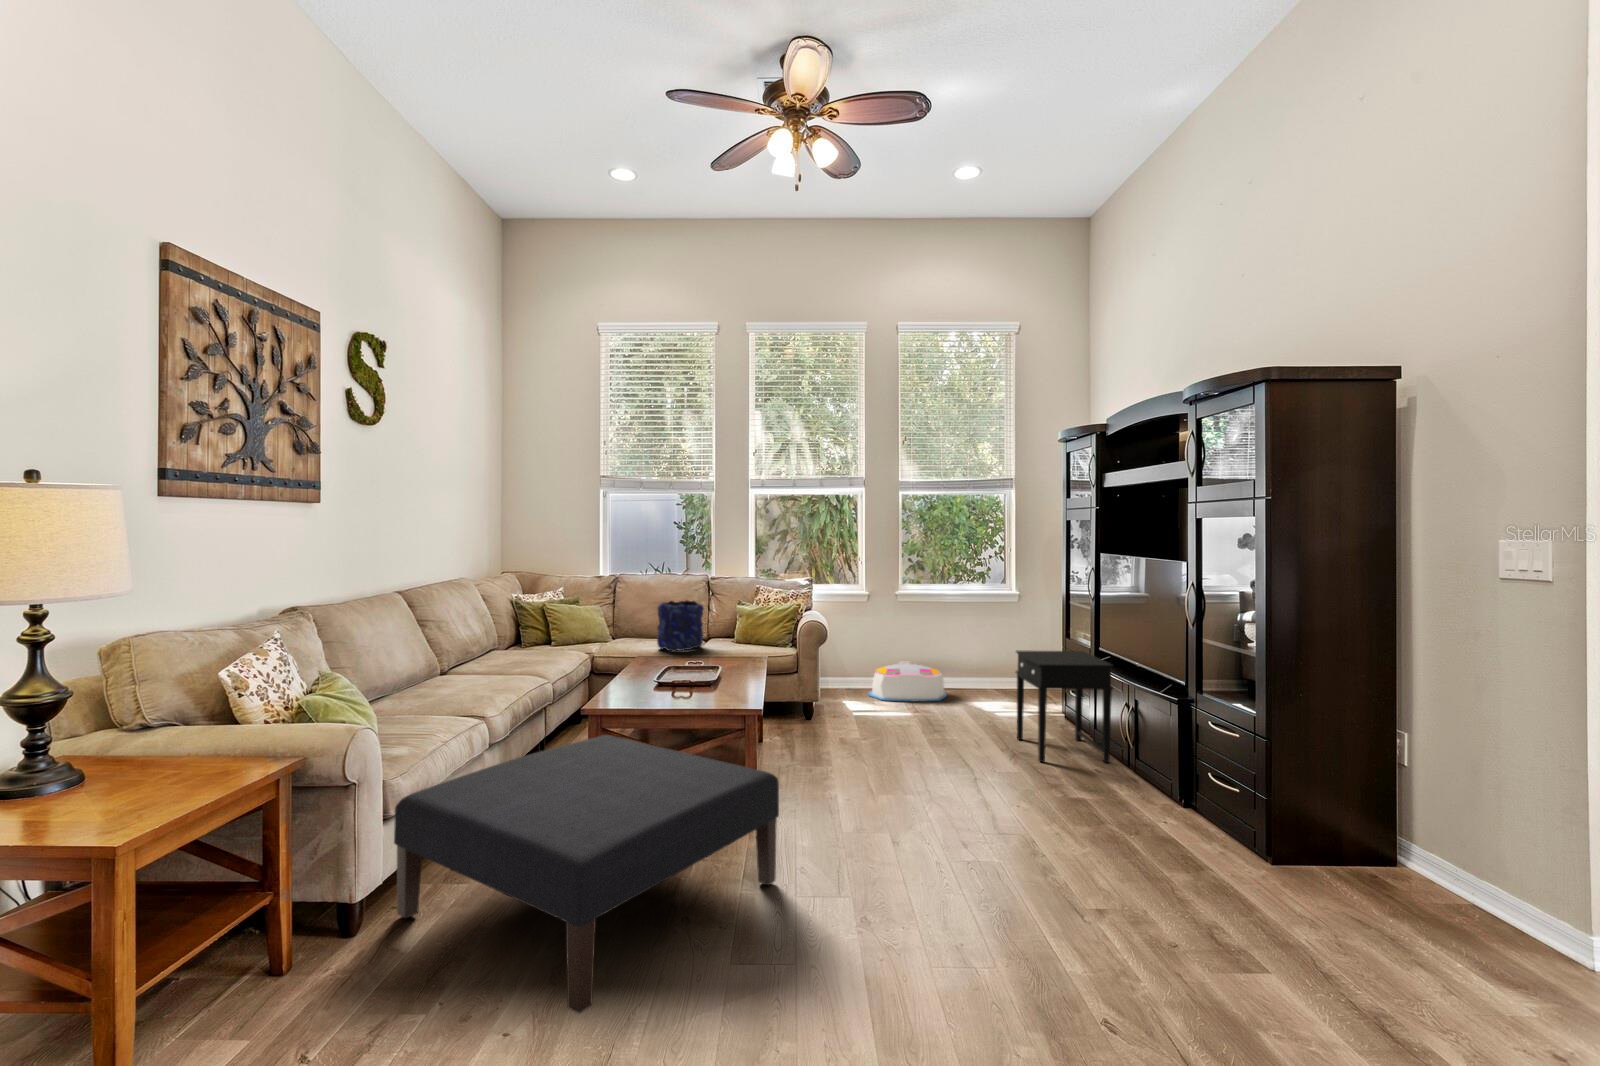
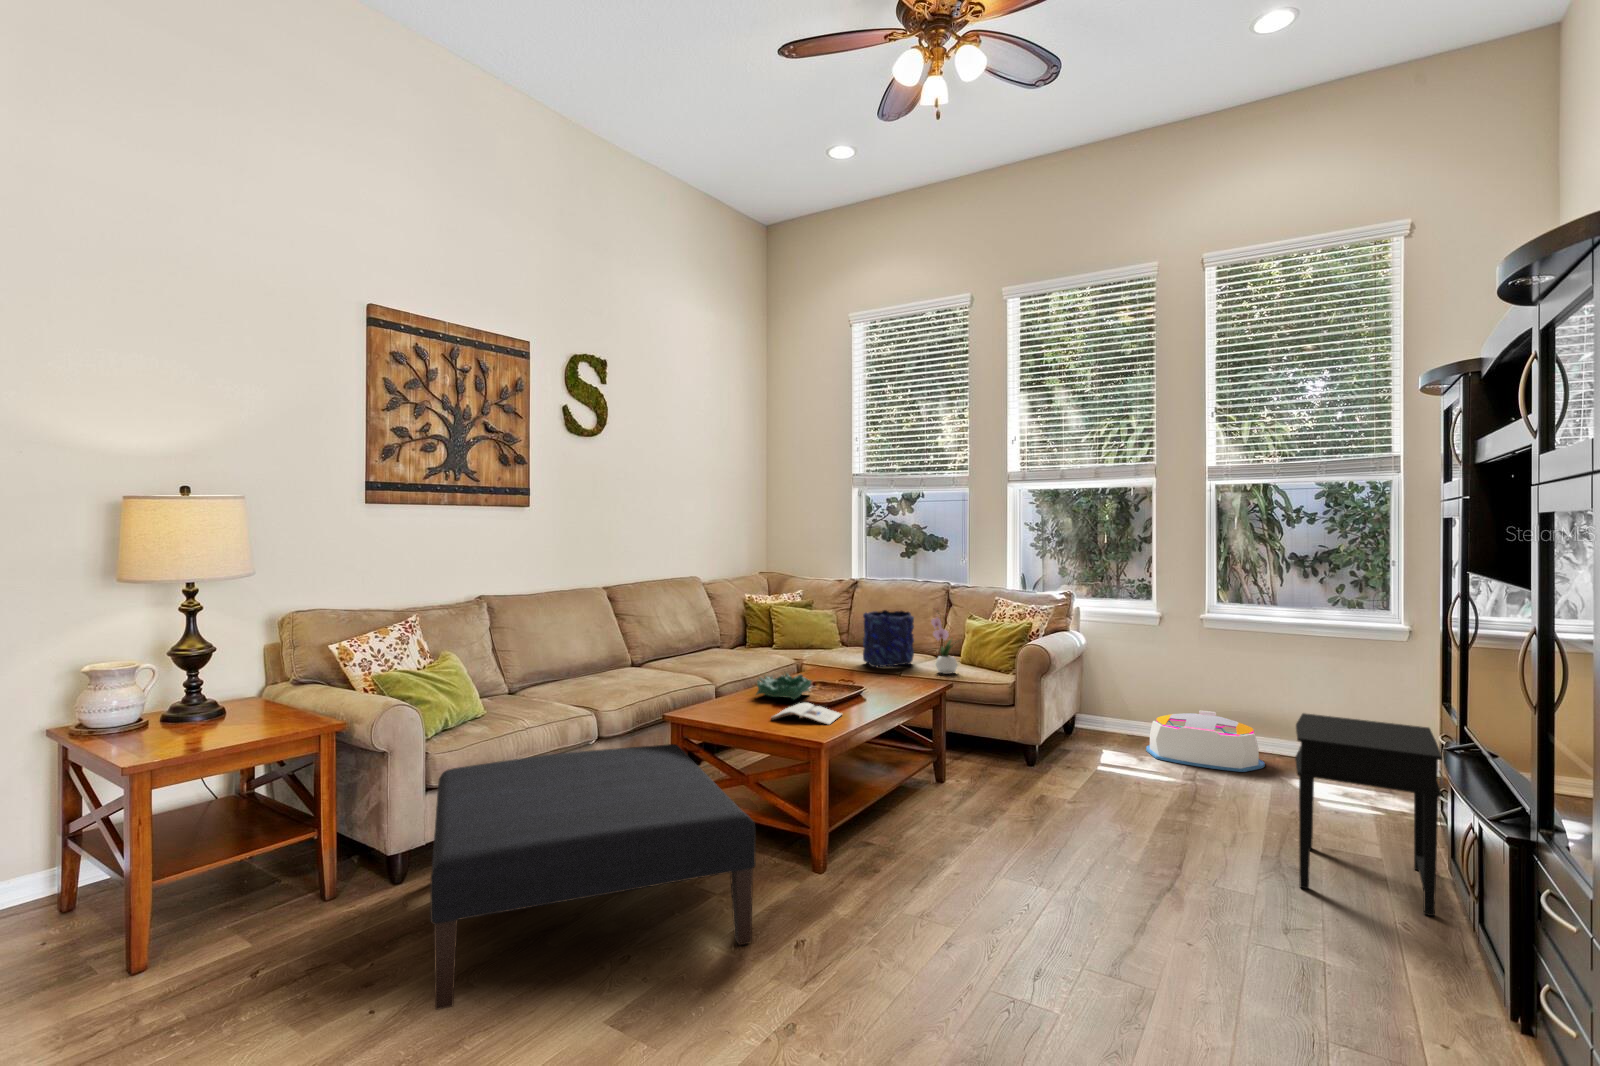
flower arrangement: none [729,595,752,651] -> present [931,613,958,674]
decorative bowl: none [626,661,676,684] -> present [756,674,812,700]
magazine: none [679,683,738,701] -> present [772,703,842,725]

